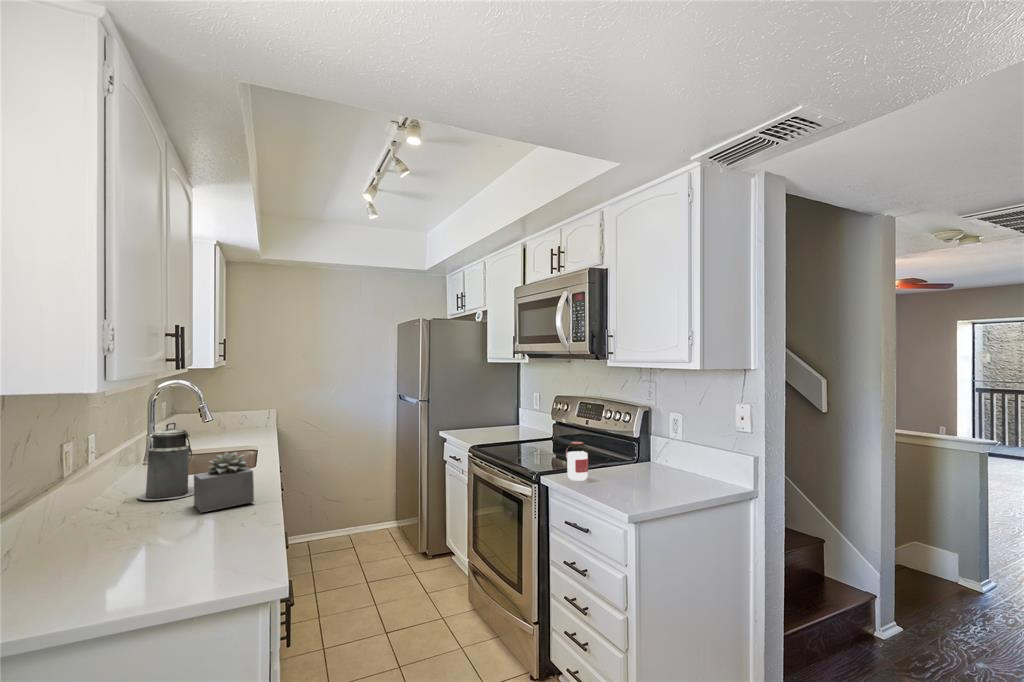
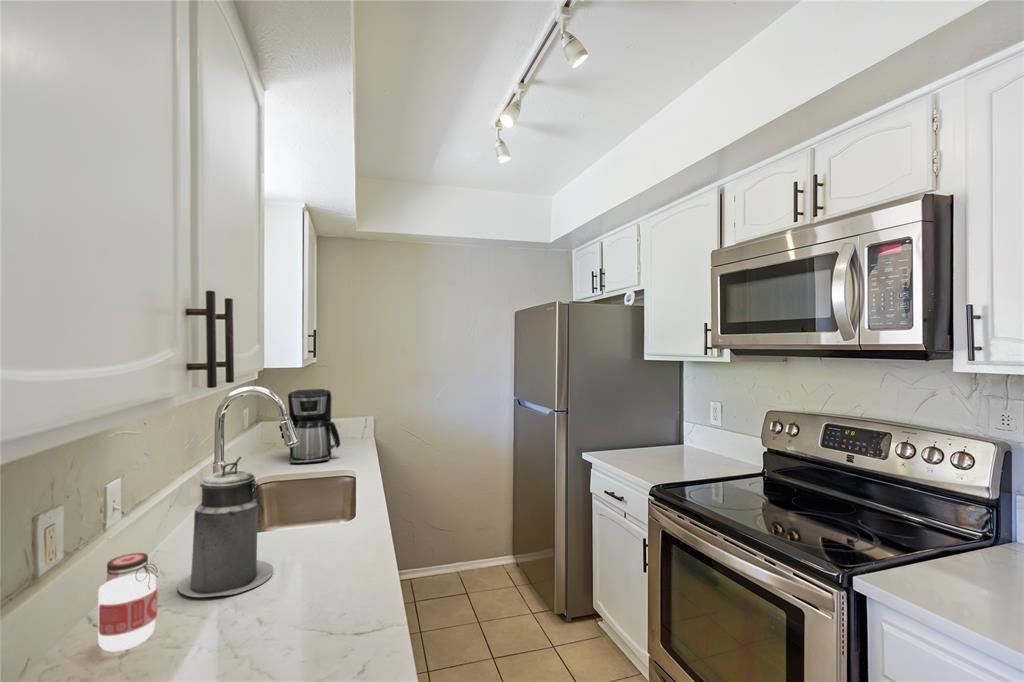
coffee maker: none [202,386,247,444] -> present [288,389,340,464]
jar: present [566,442,588,481] -> present [98,553,158,652]
succulent plant: present [194,452,254,512] -> none [261,522,363,648]

